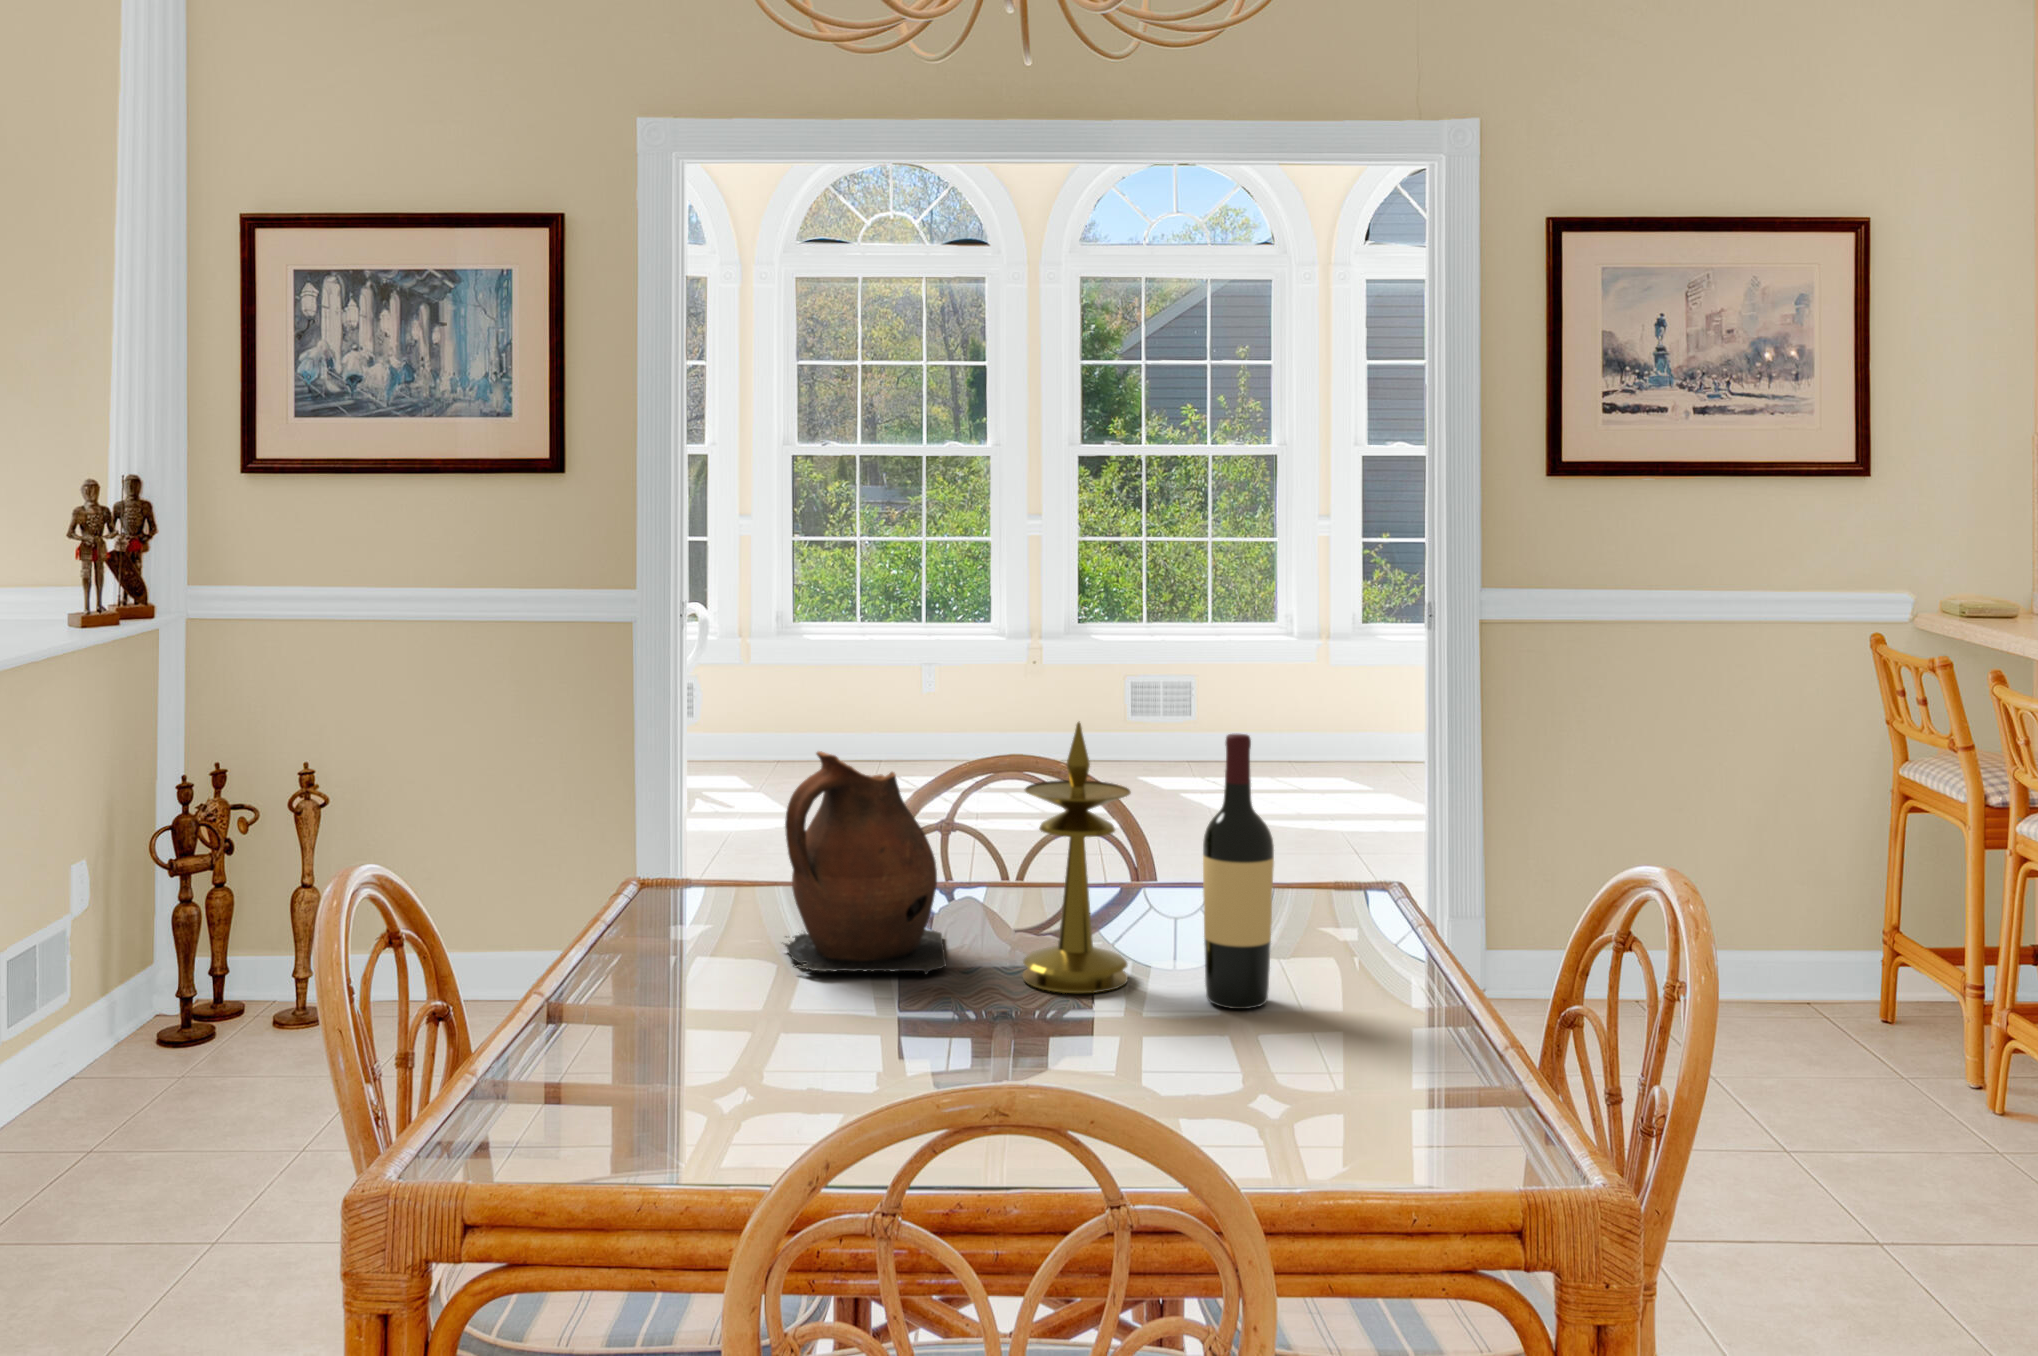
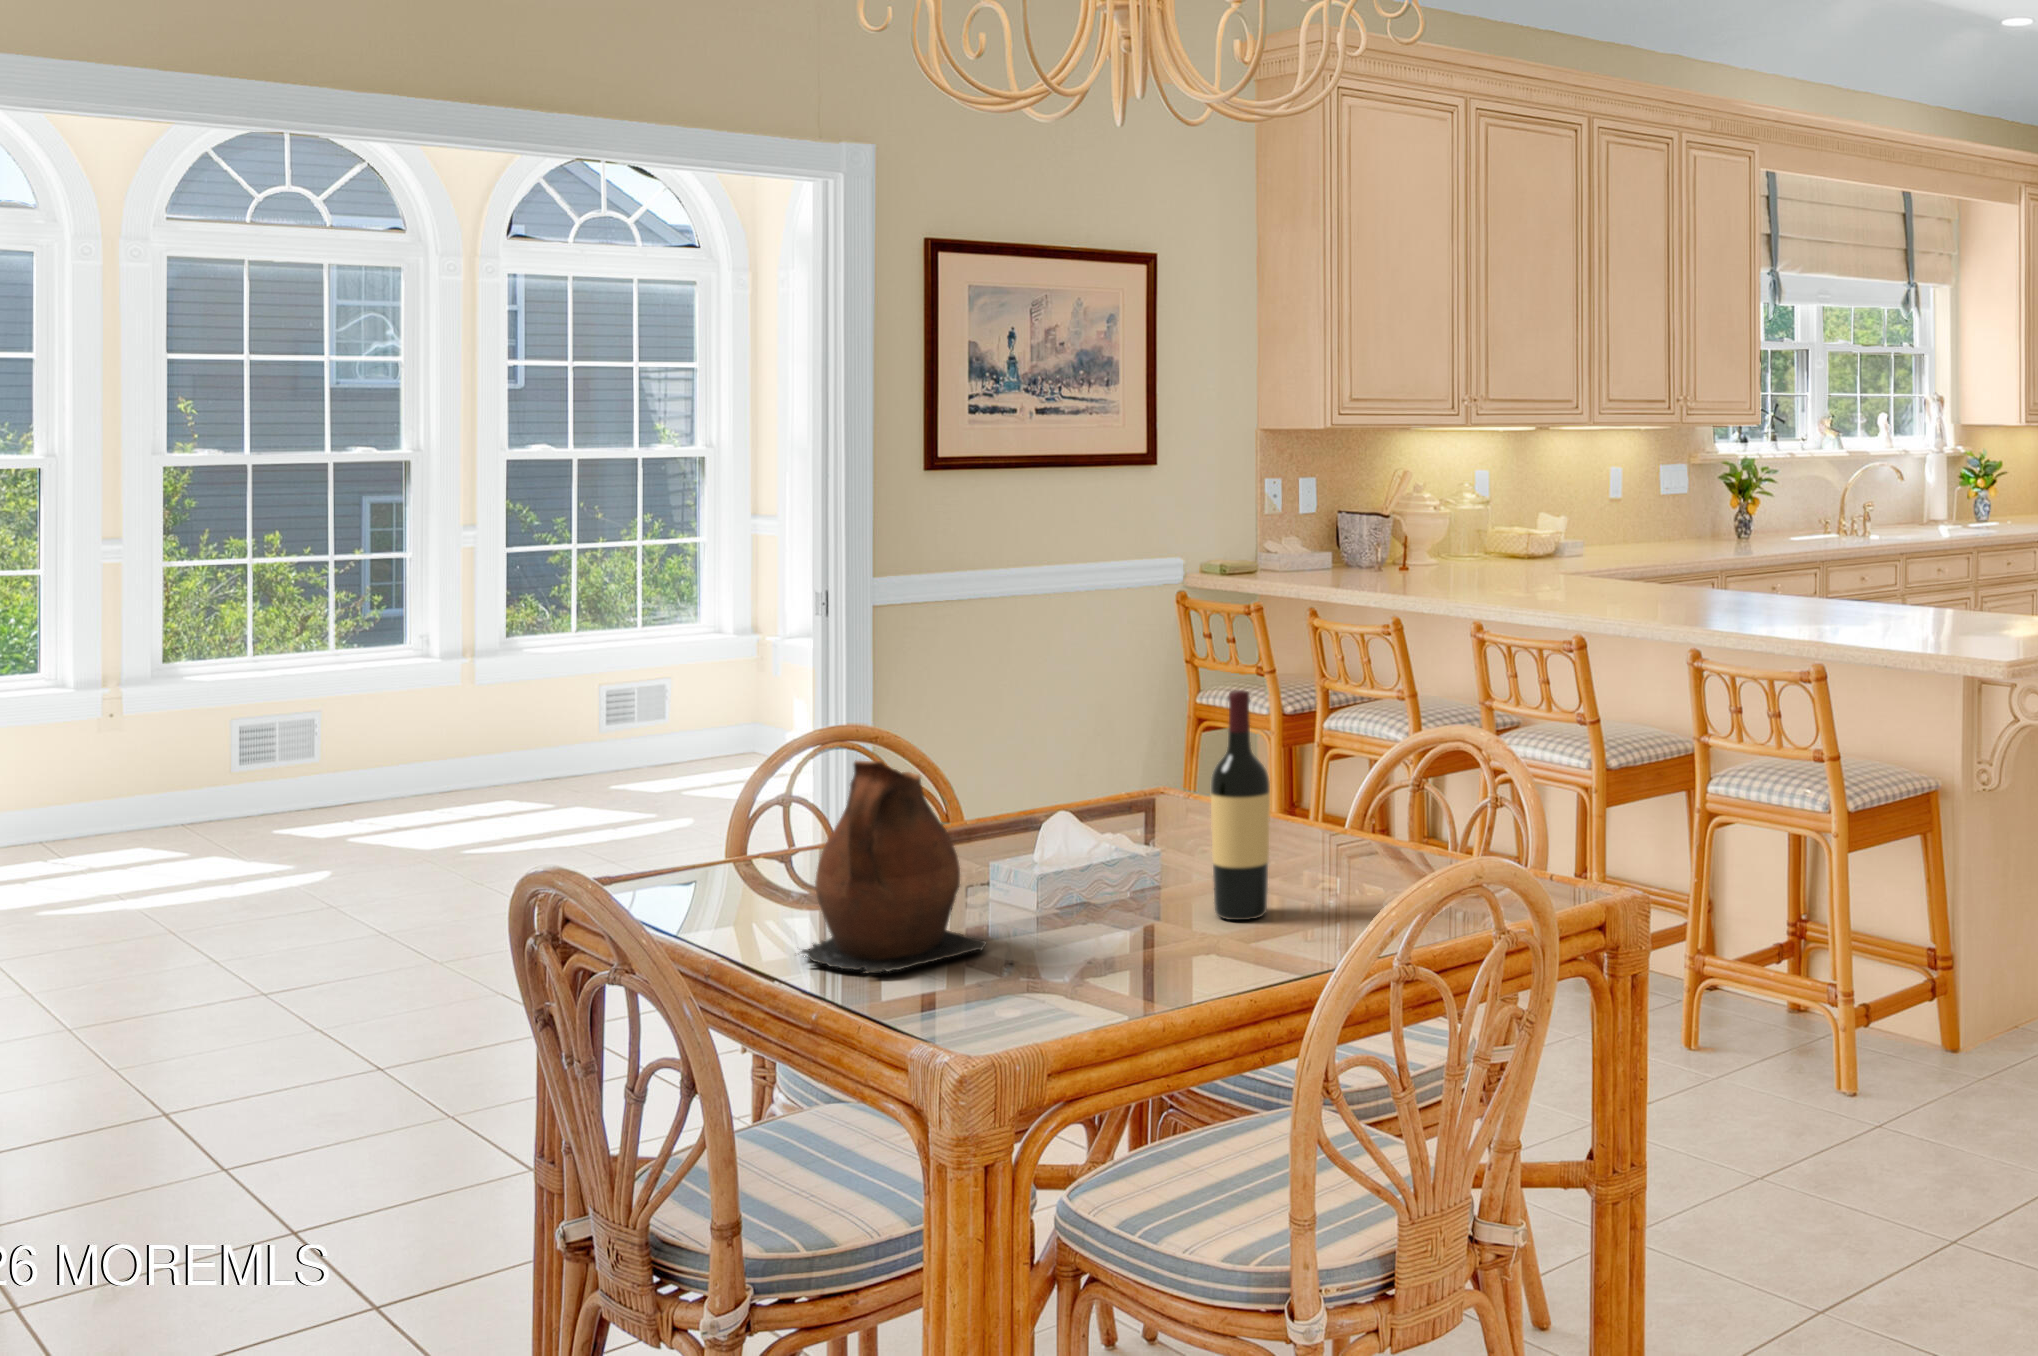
candlestick: present [1023,722,1131,993] -> none [1046,699,1142,941]

